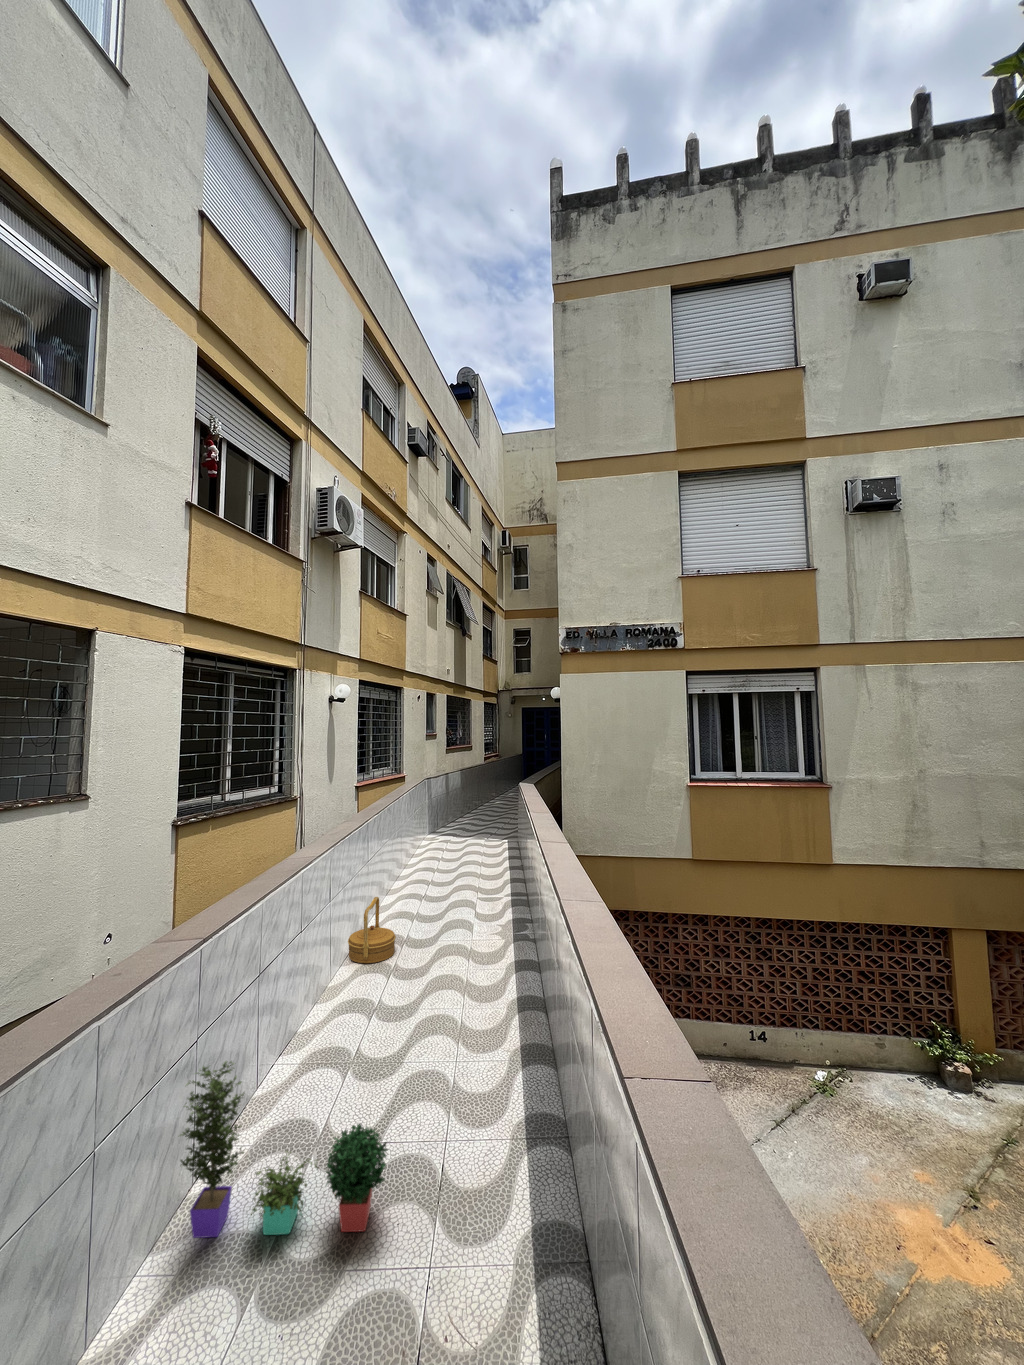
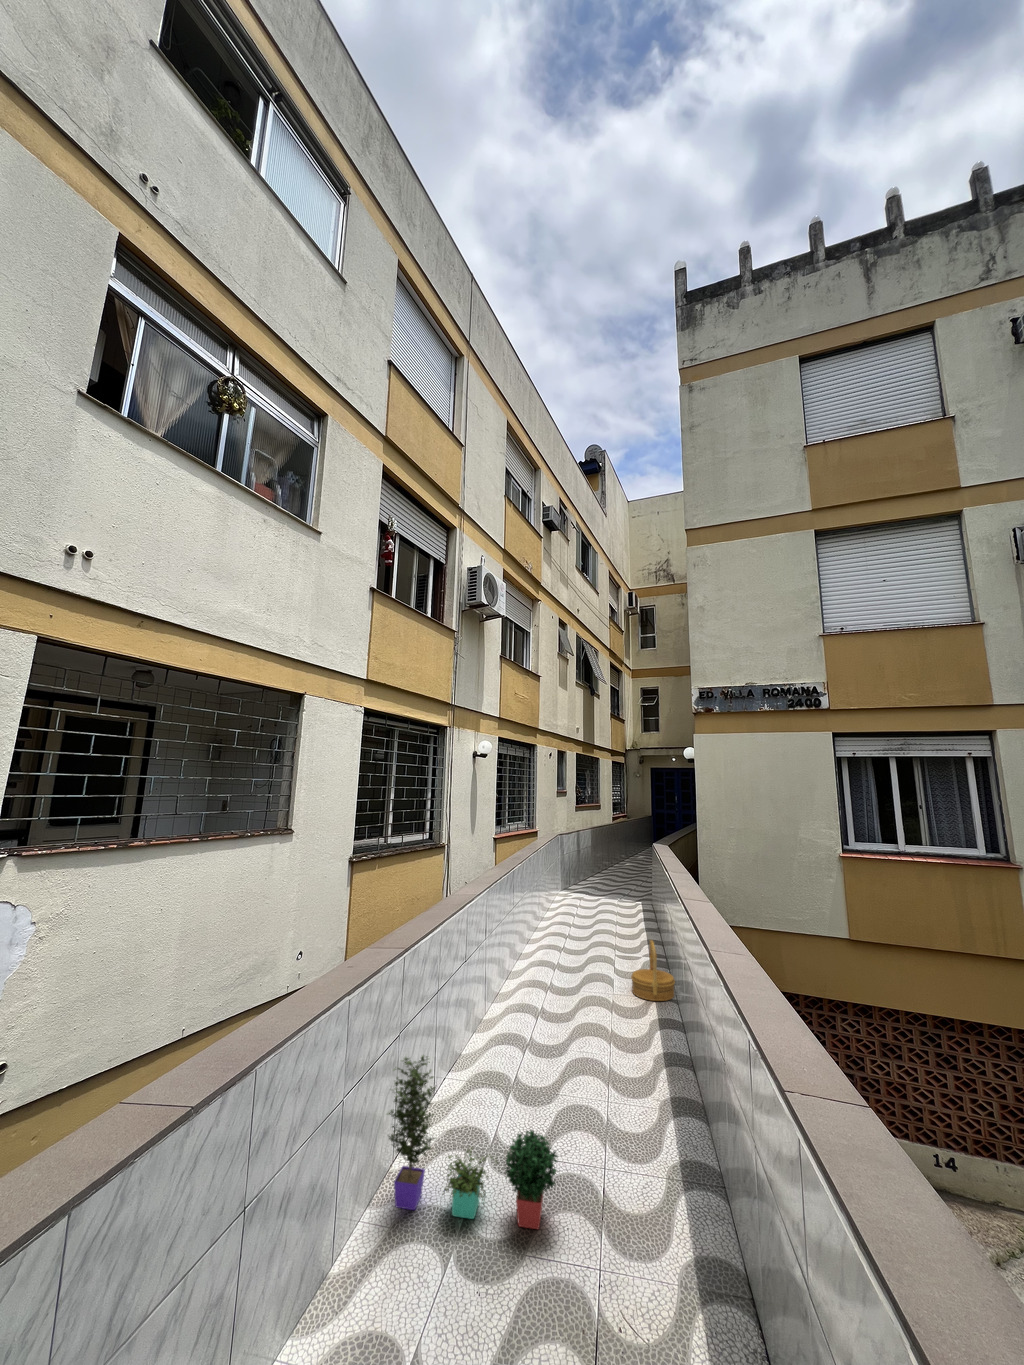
woven basket: present [348,897,396,963] -> present [631,940,675,1001]

